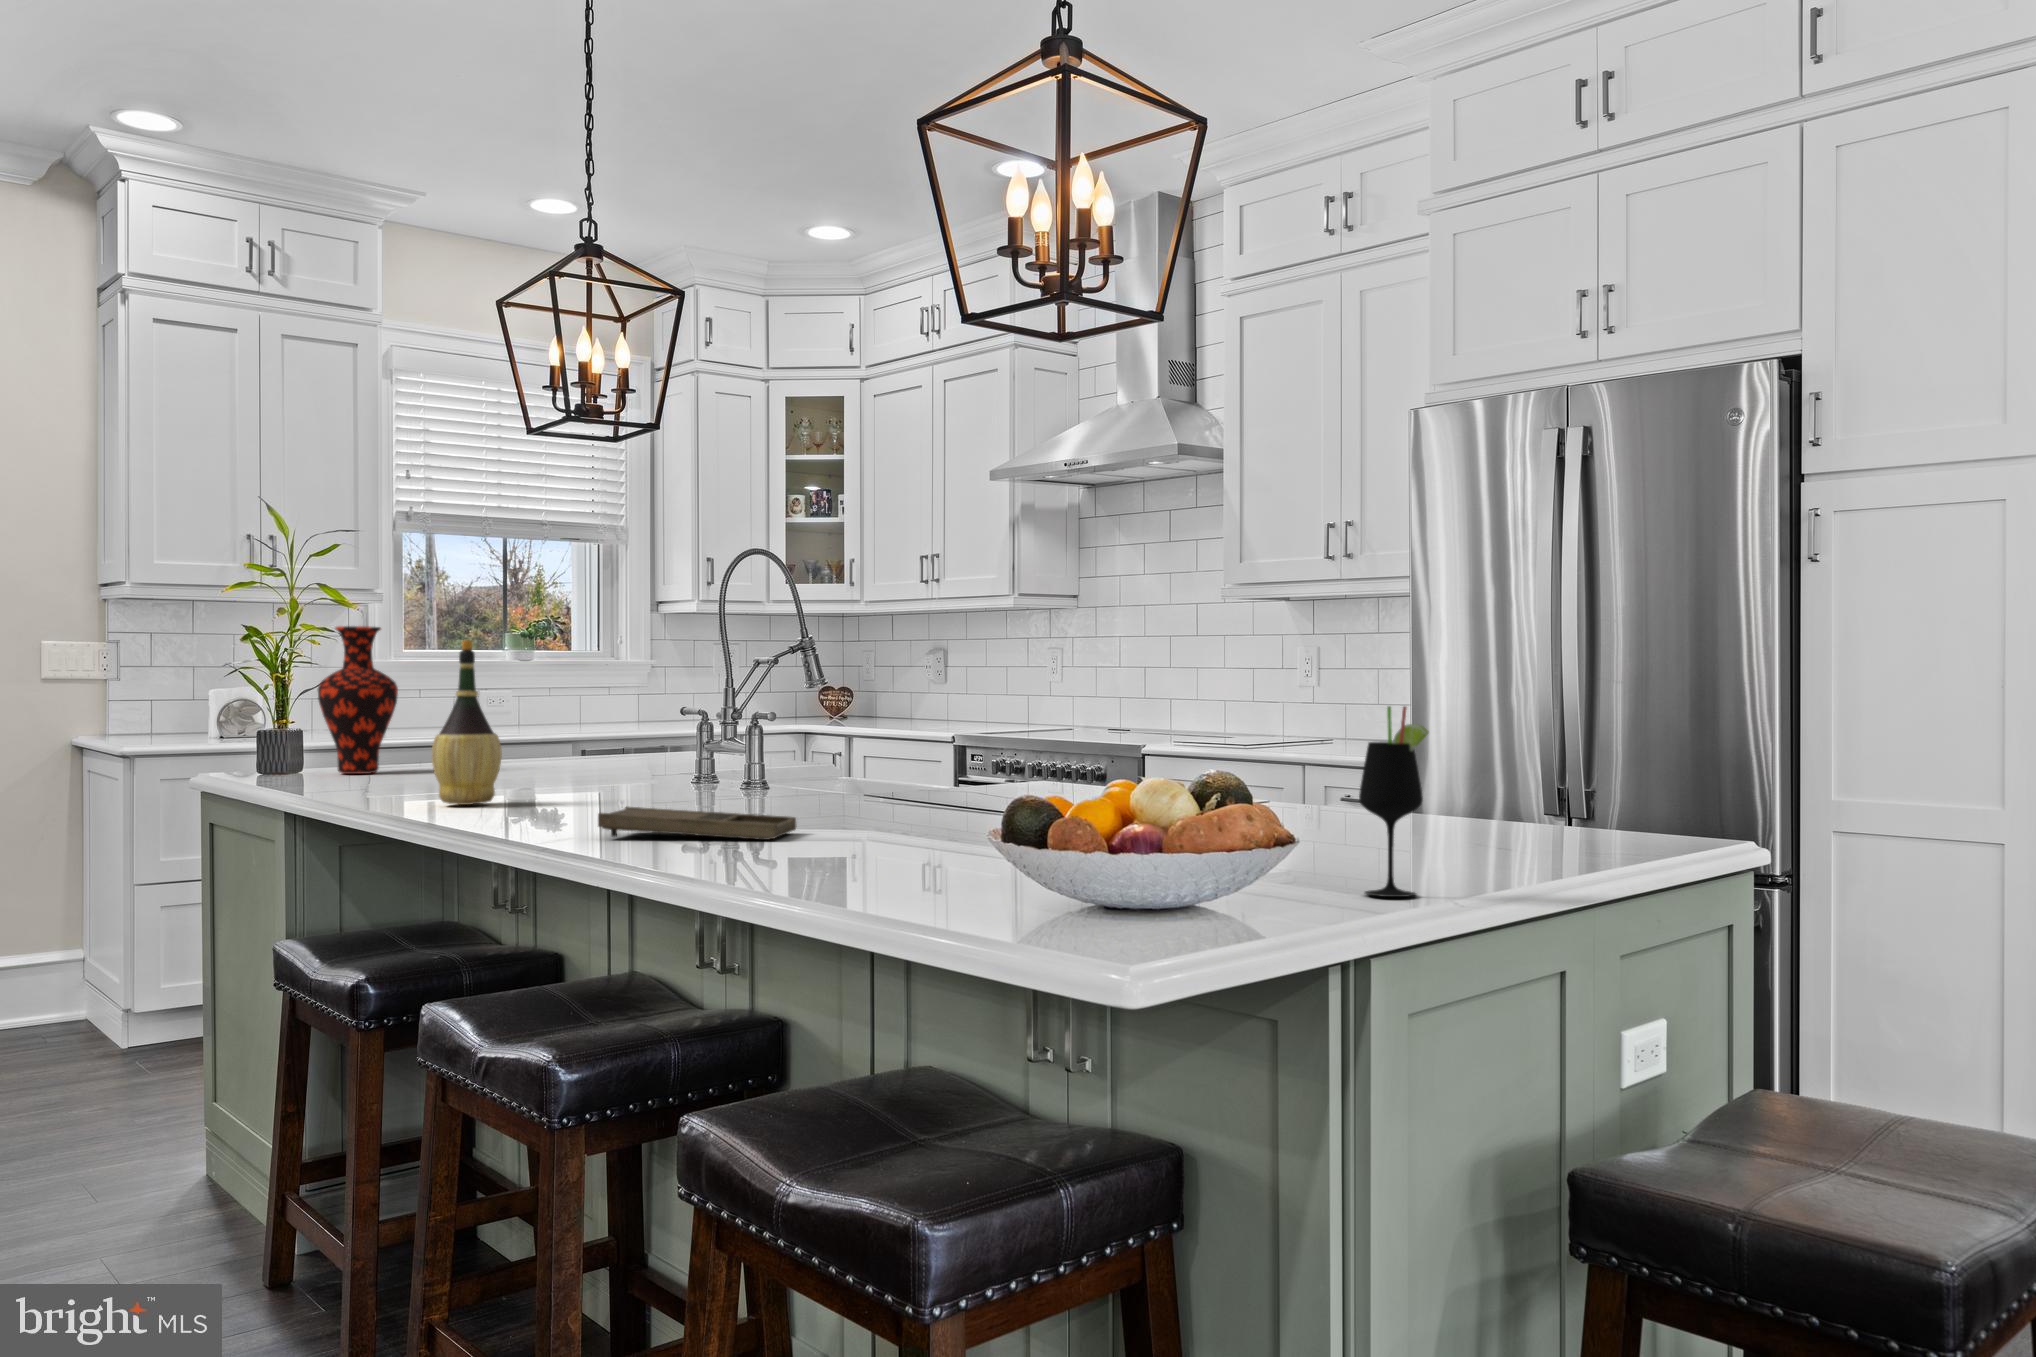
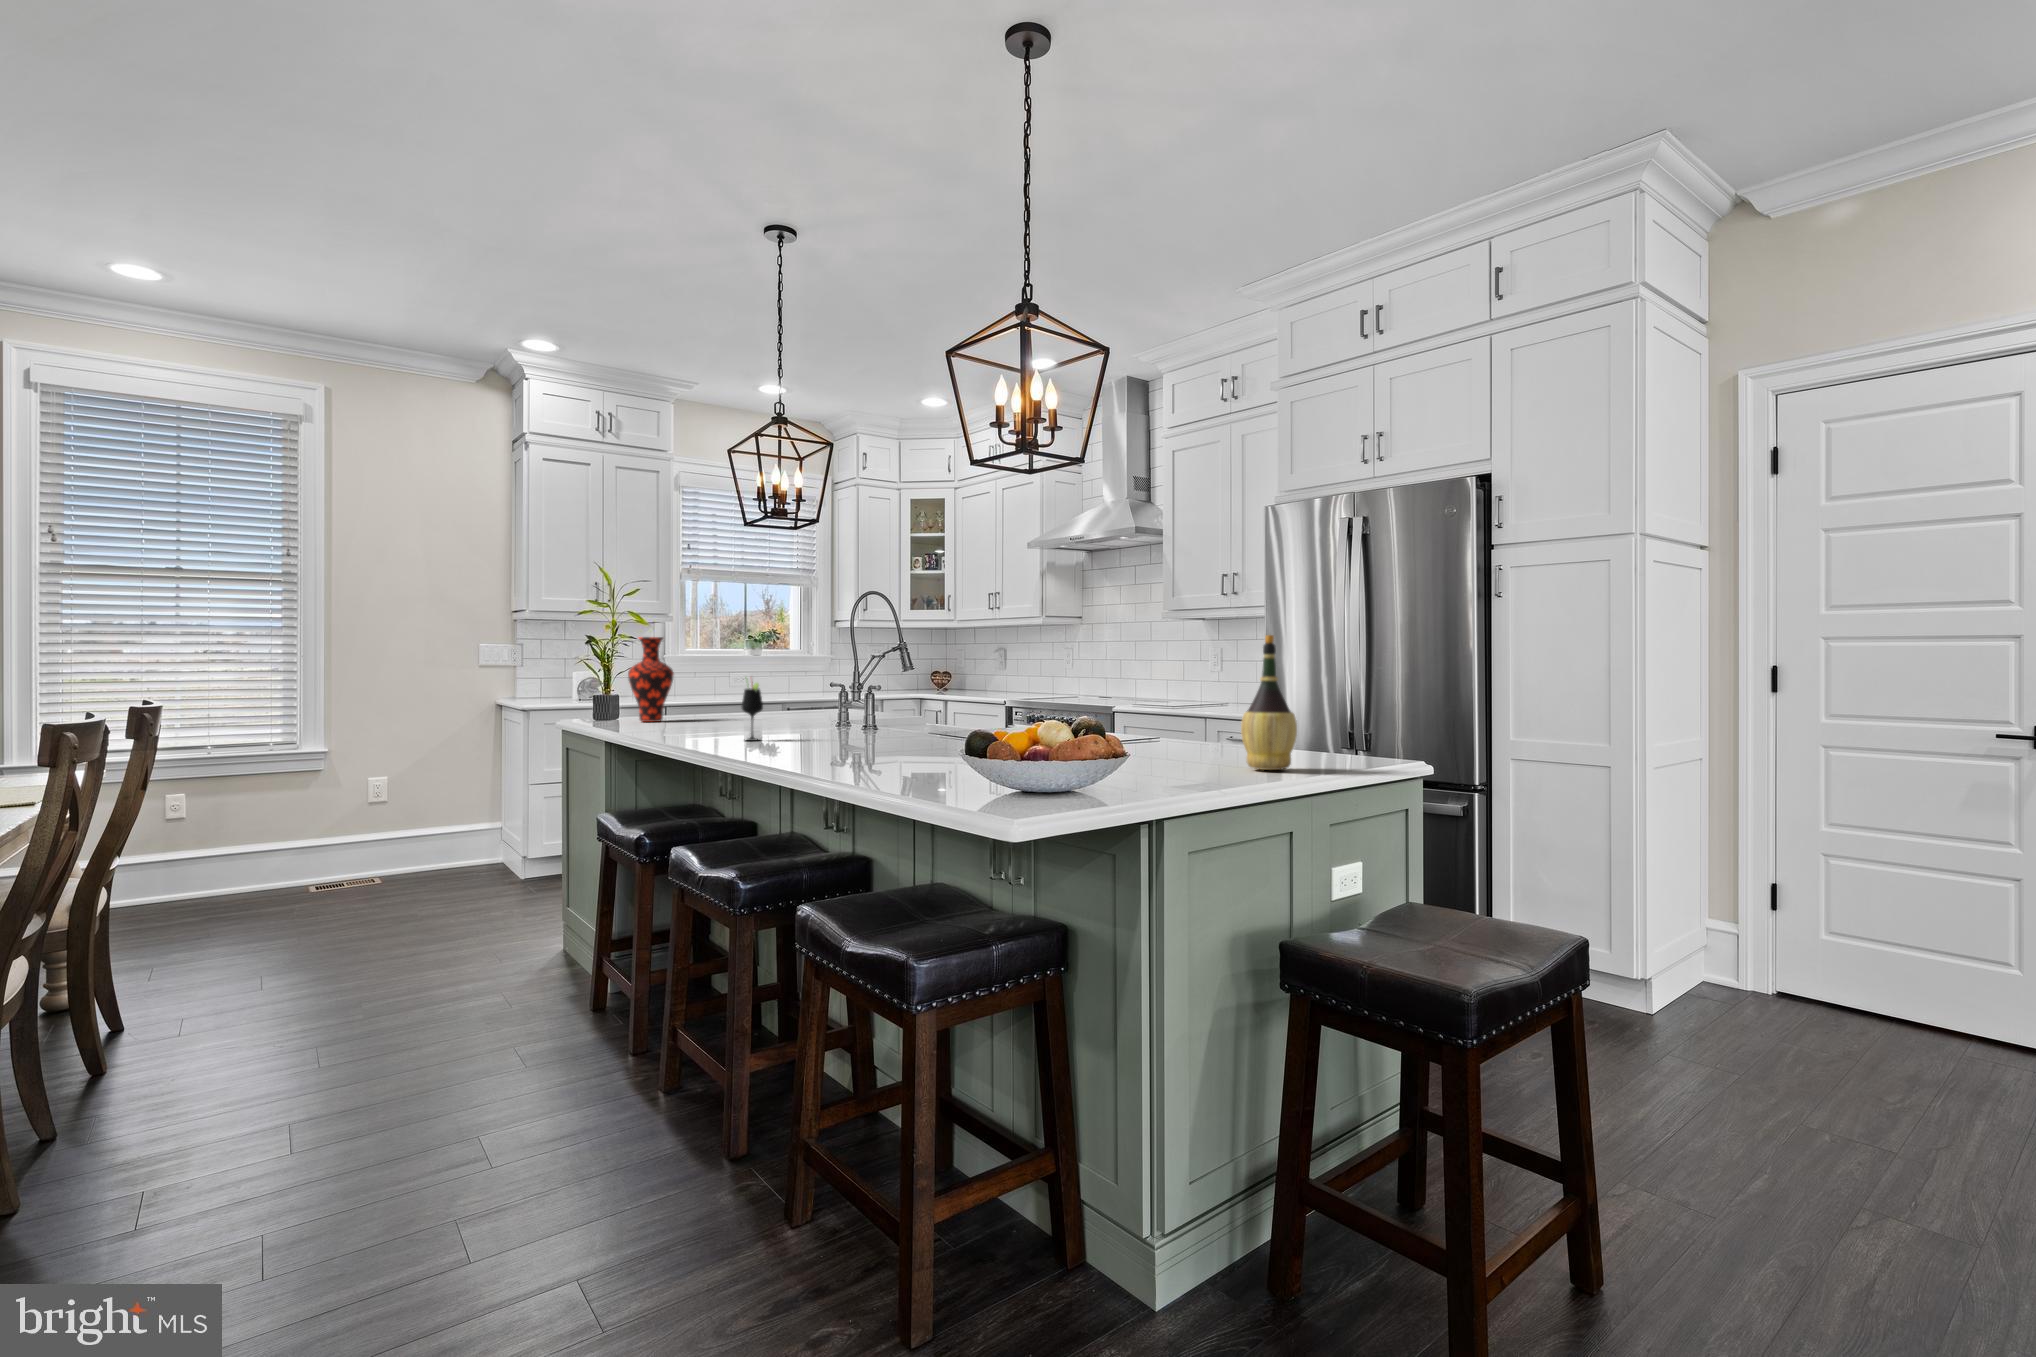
wine bottle: present [432,640,502,805] -> present [1241,635,1297,770]
wine glass: present [1359,706,1428,897] -> present [741,683,763,741]
tray: present [598,807,796,840] -> none [768,739,880,758]

